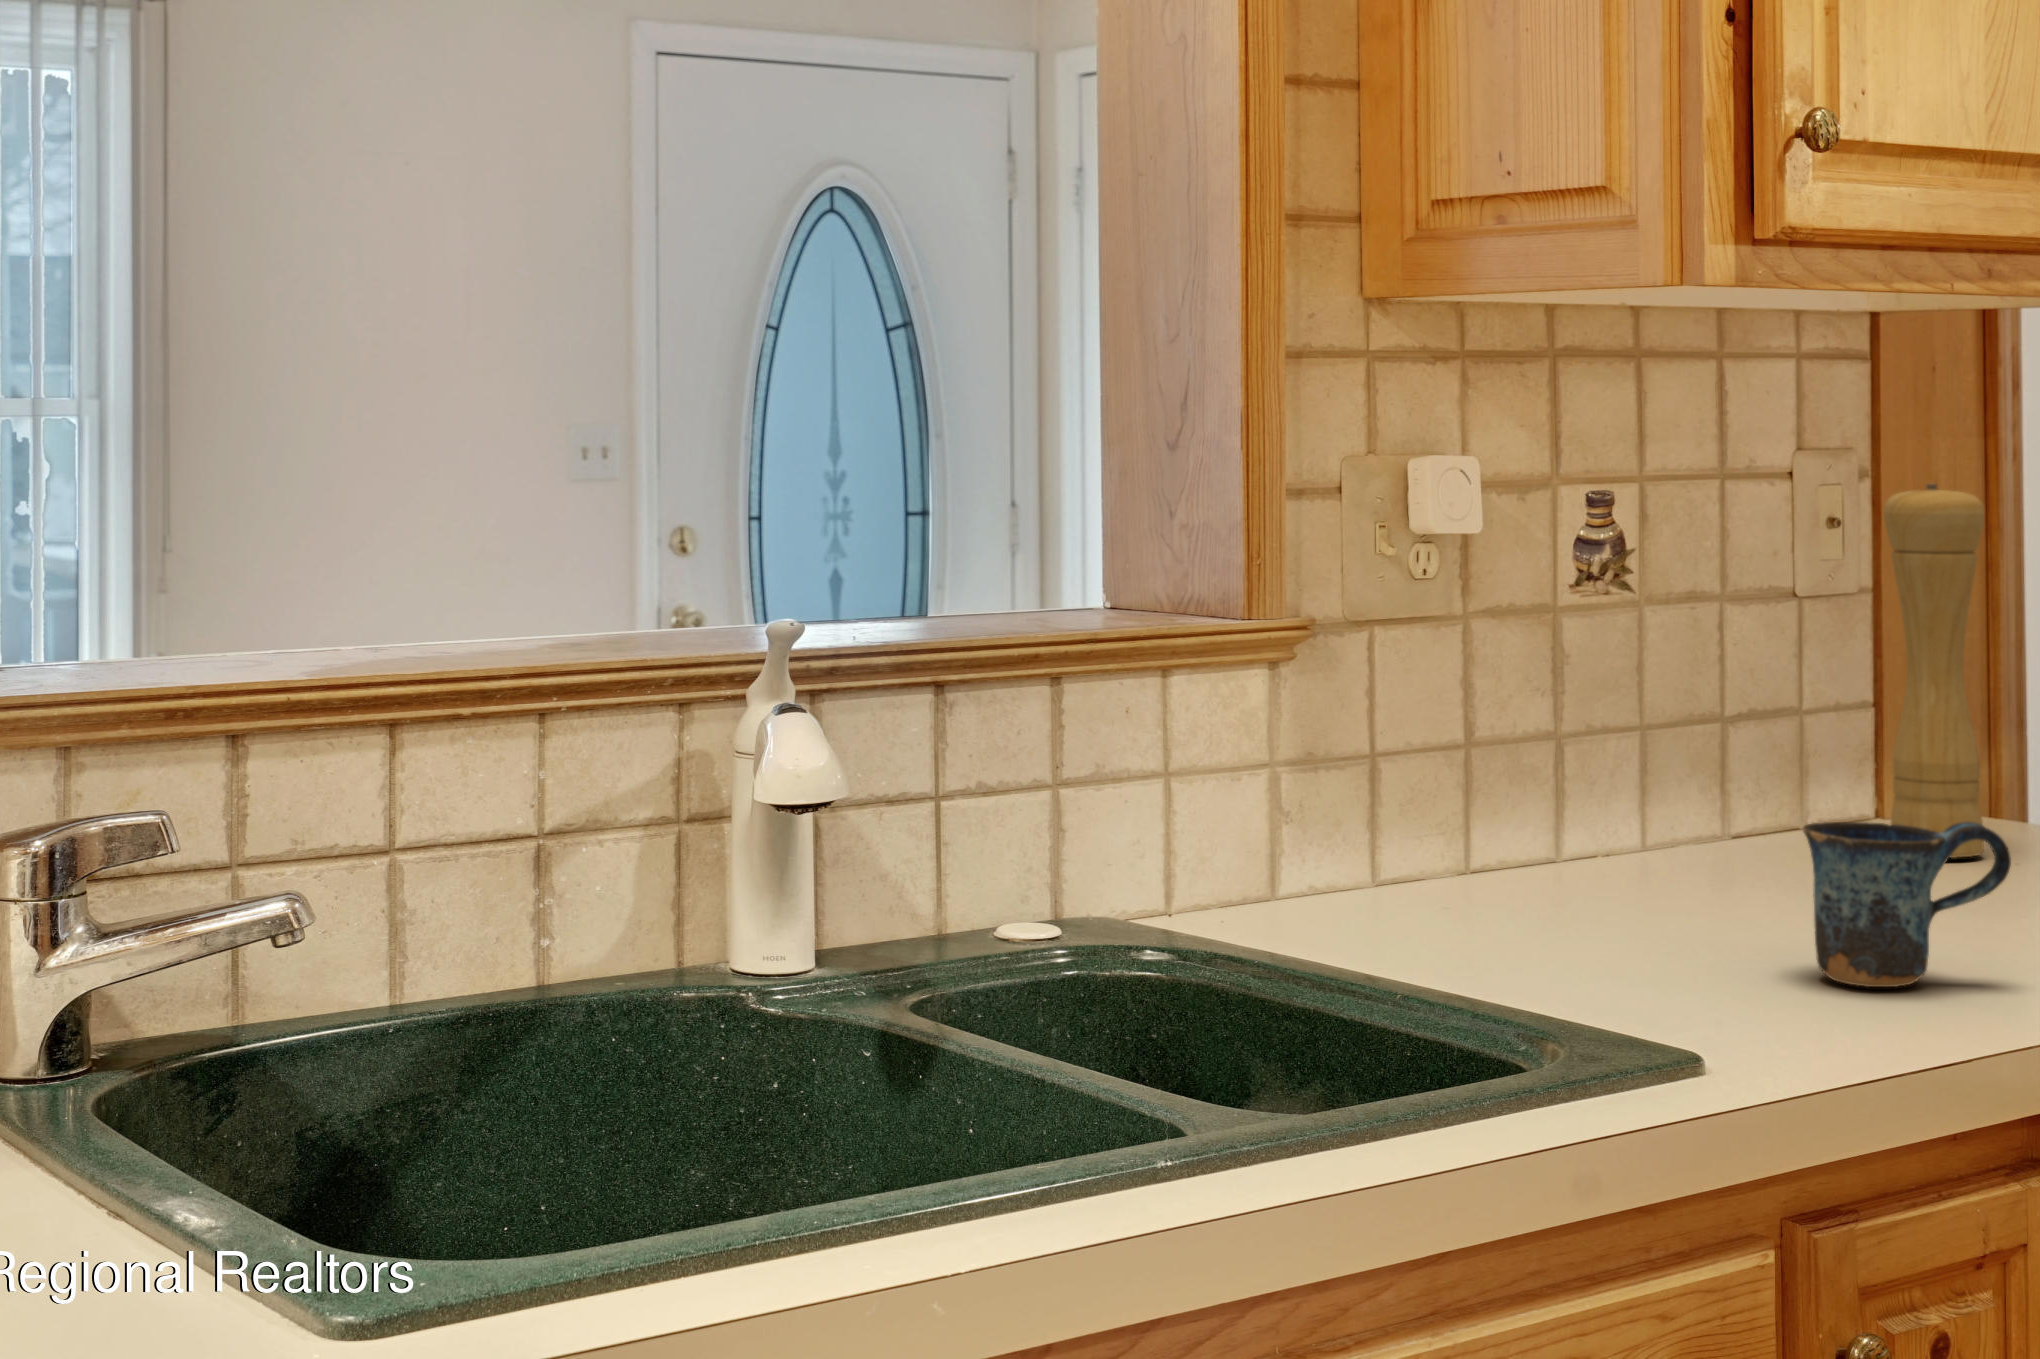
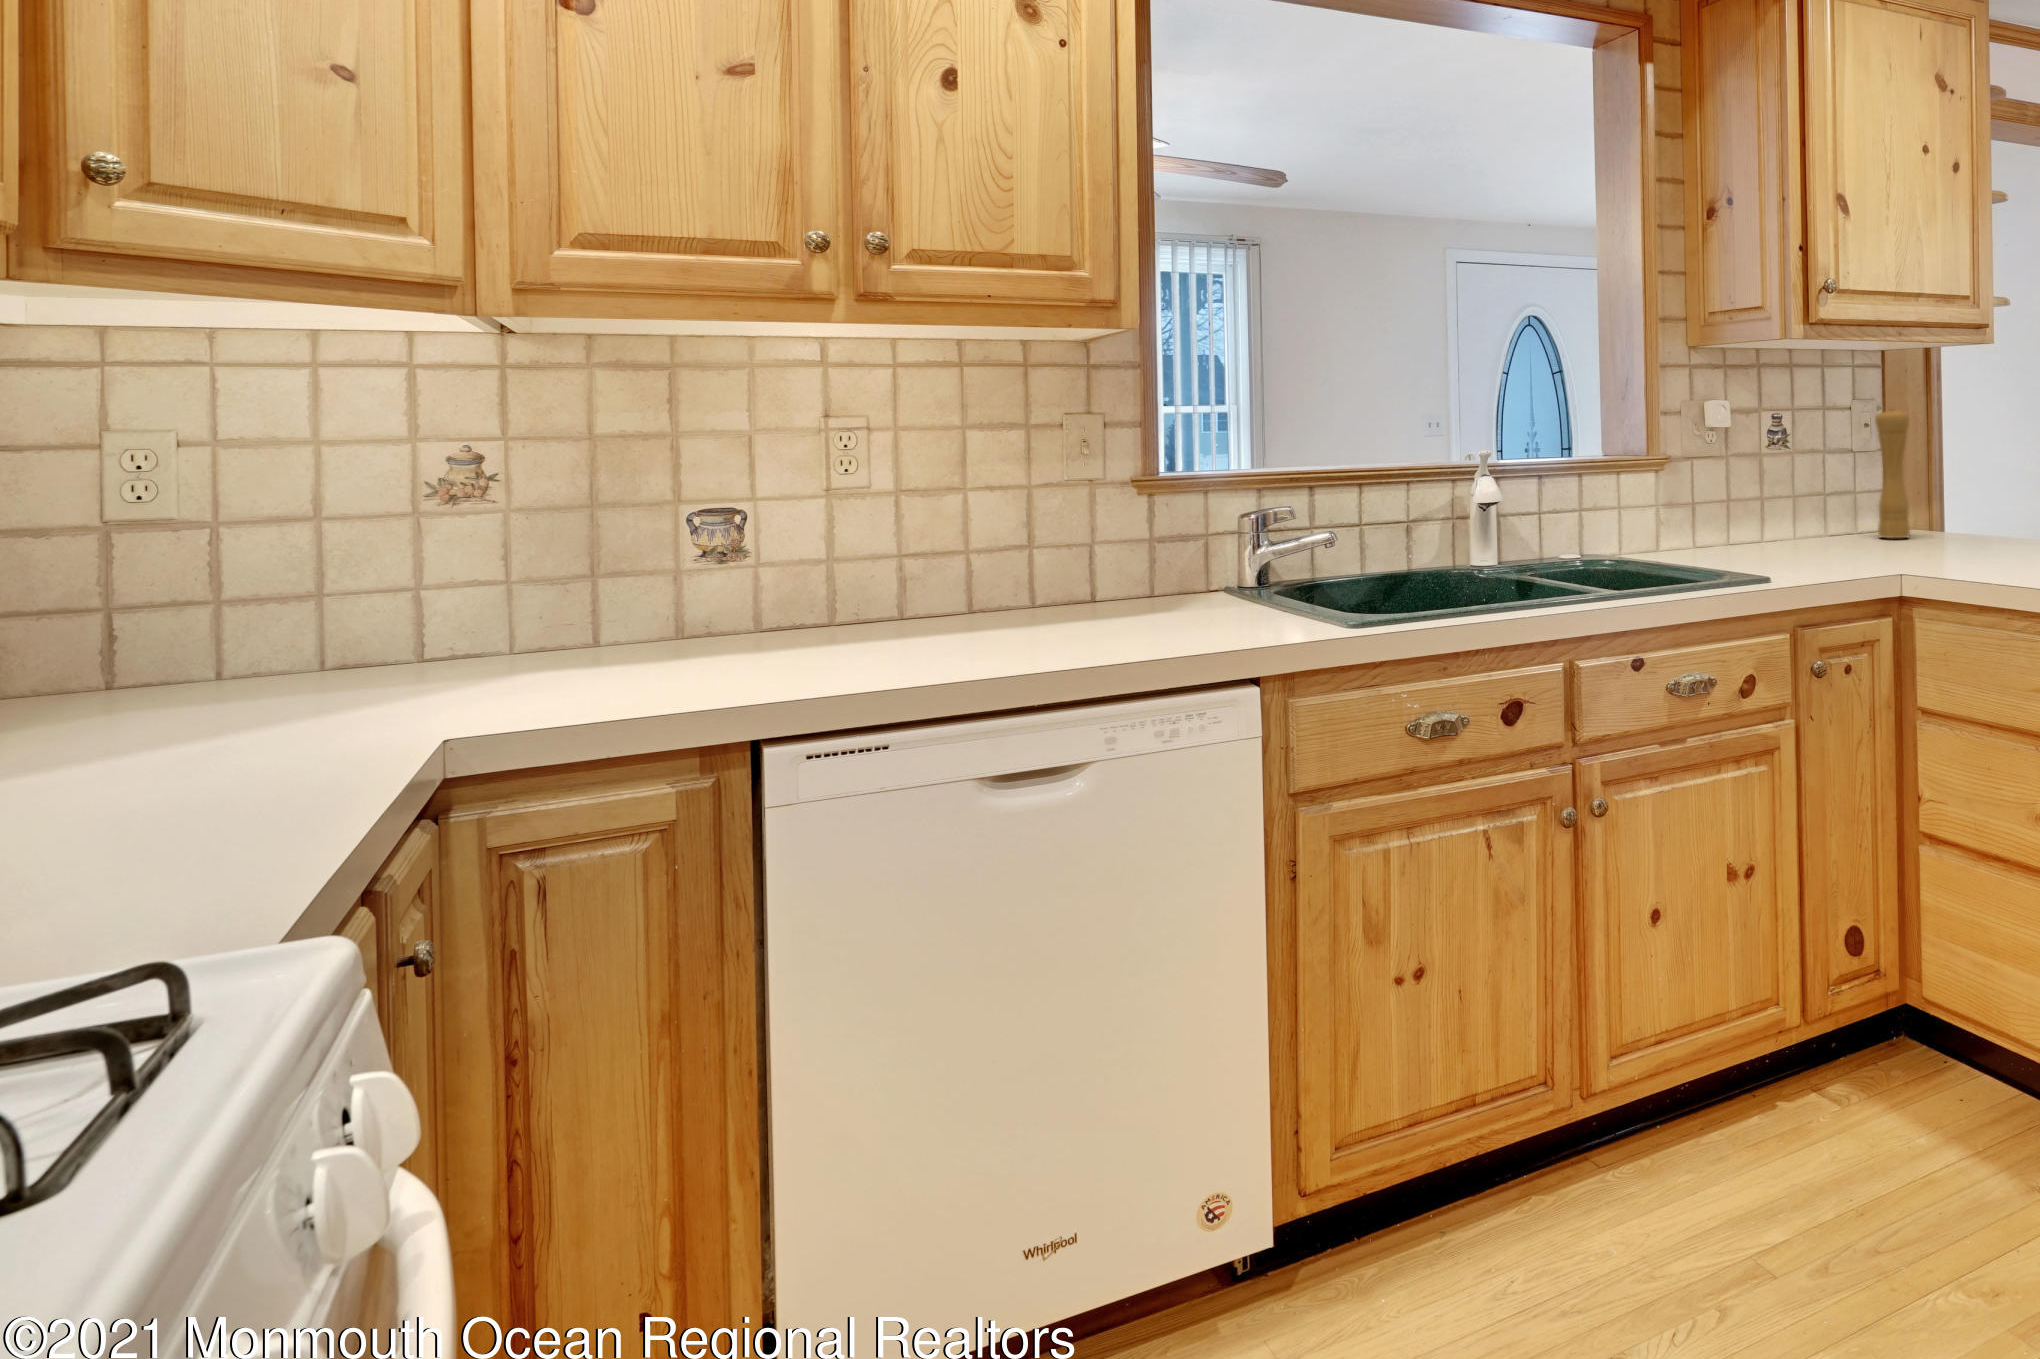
mug: present [1802,822,2011,987] -> none [1819,513,1885,566]

